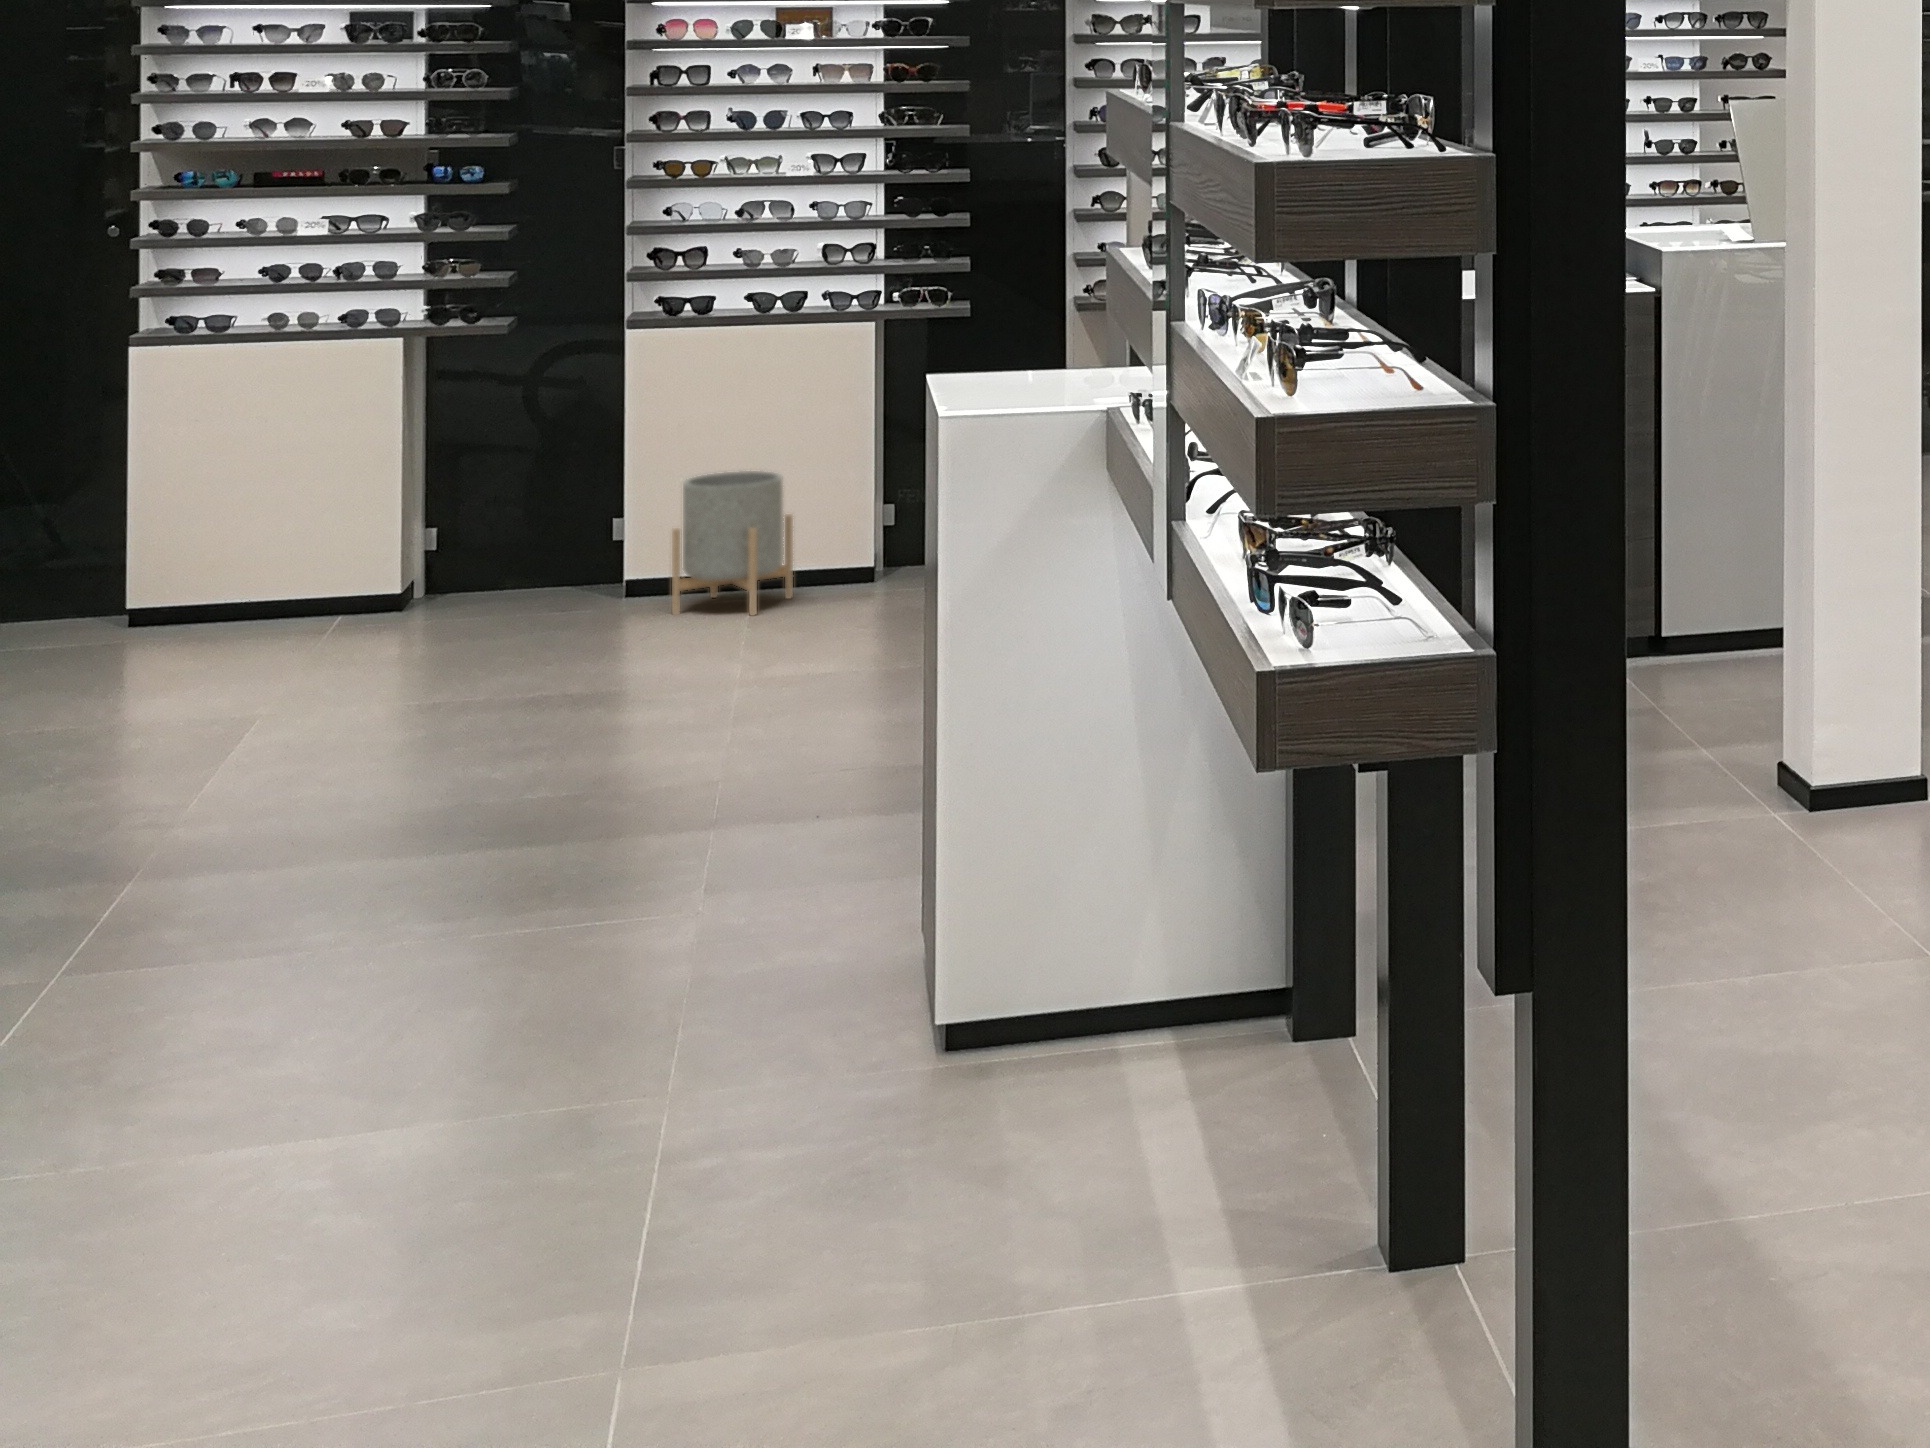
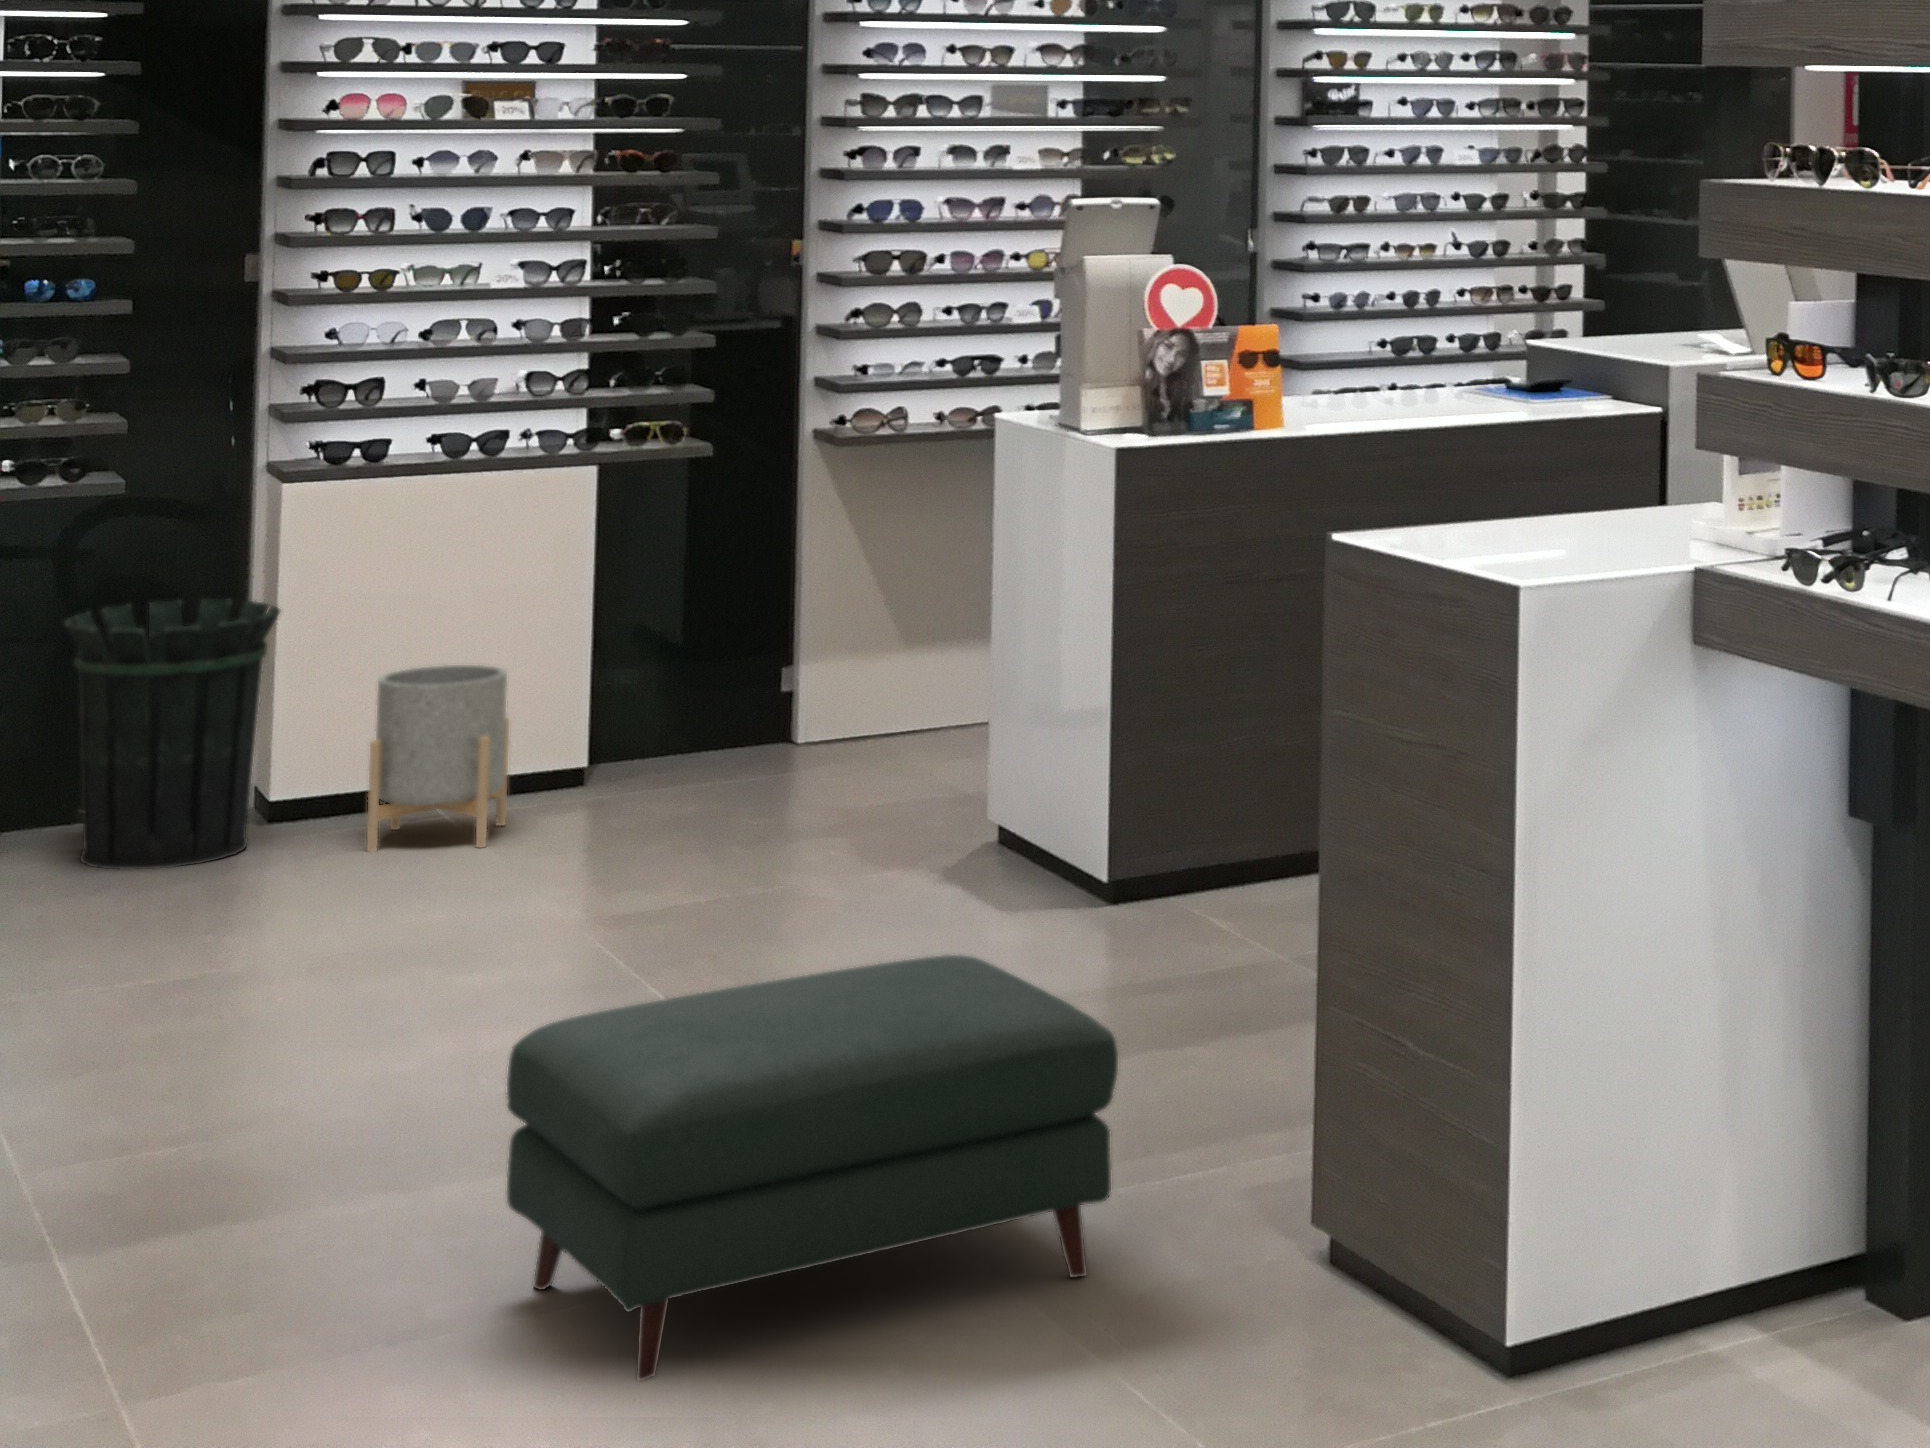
waste bin: none [456,414,620,619] -> present [65,599,280,869]
ottoman: none [262,724,715,1034] -> present [507,955,1118,1380]

